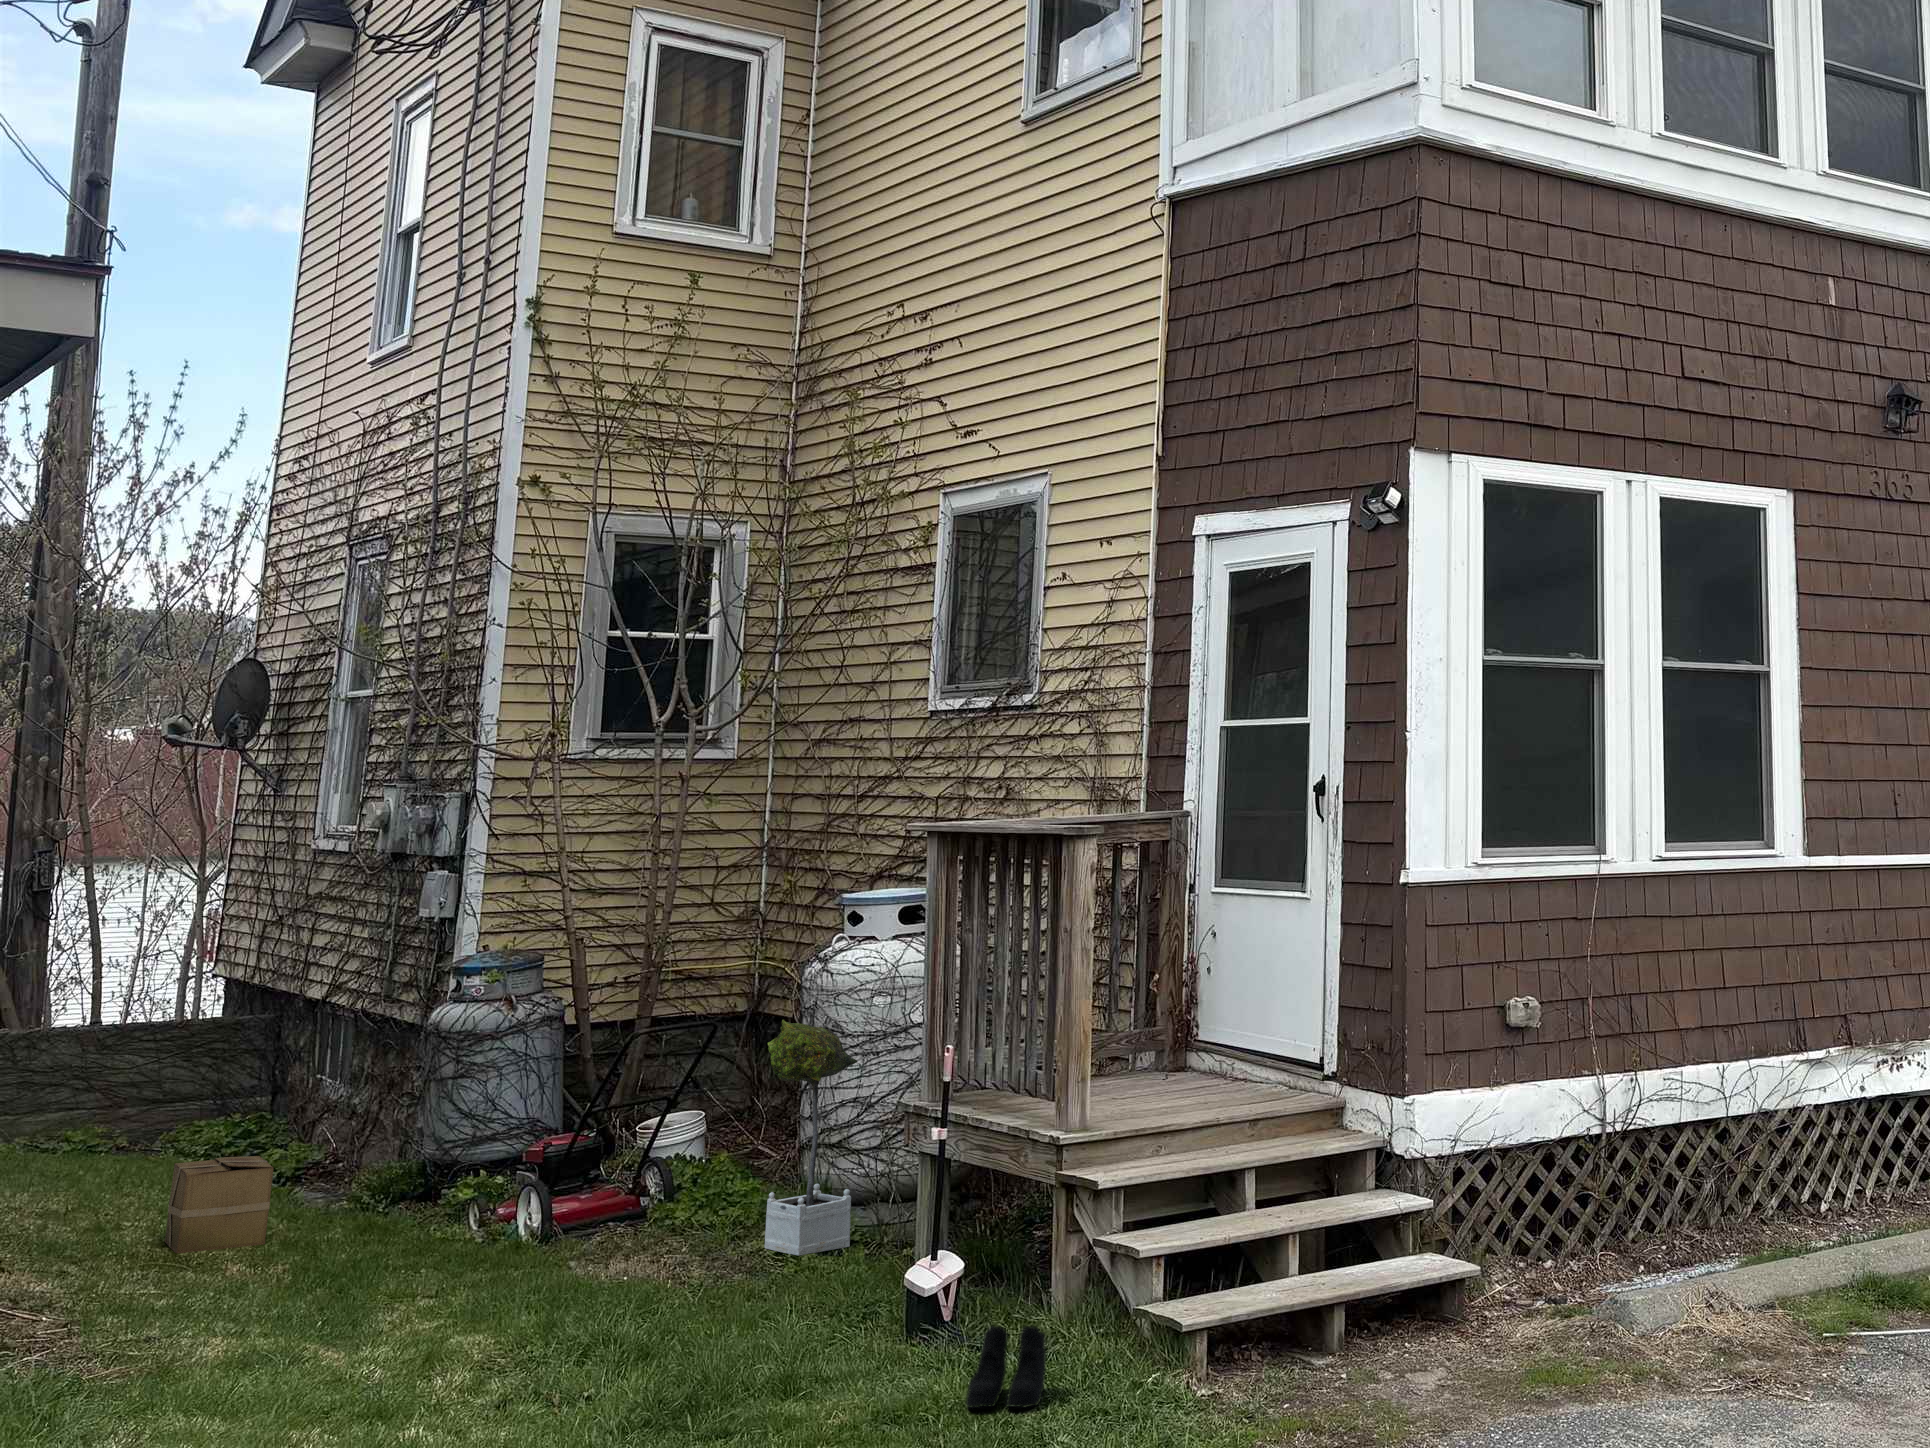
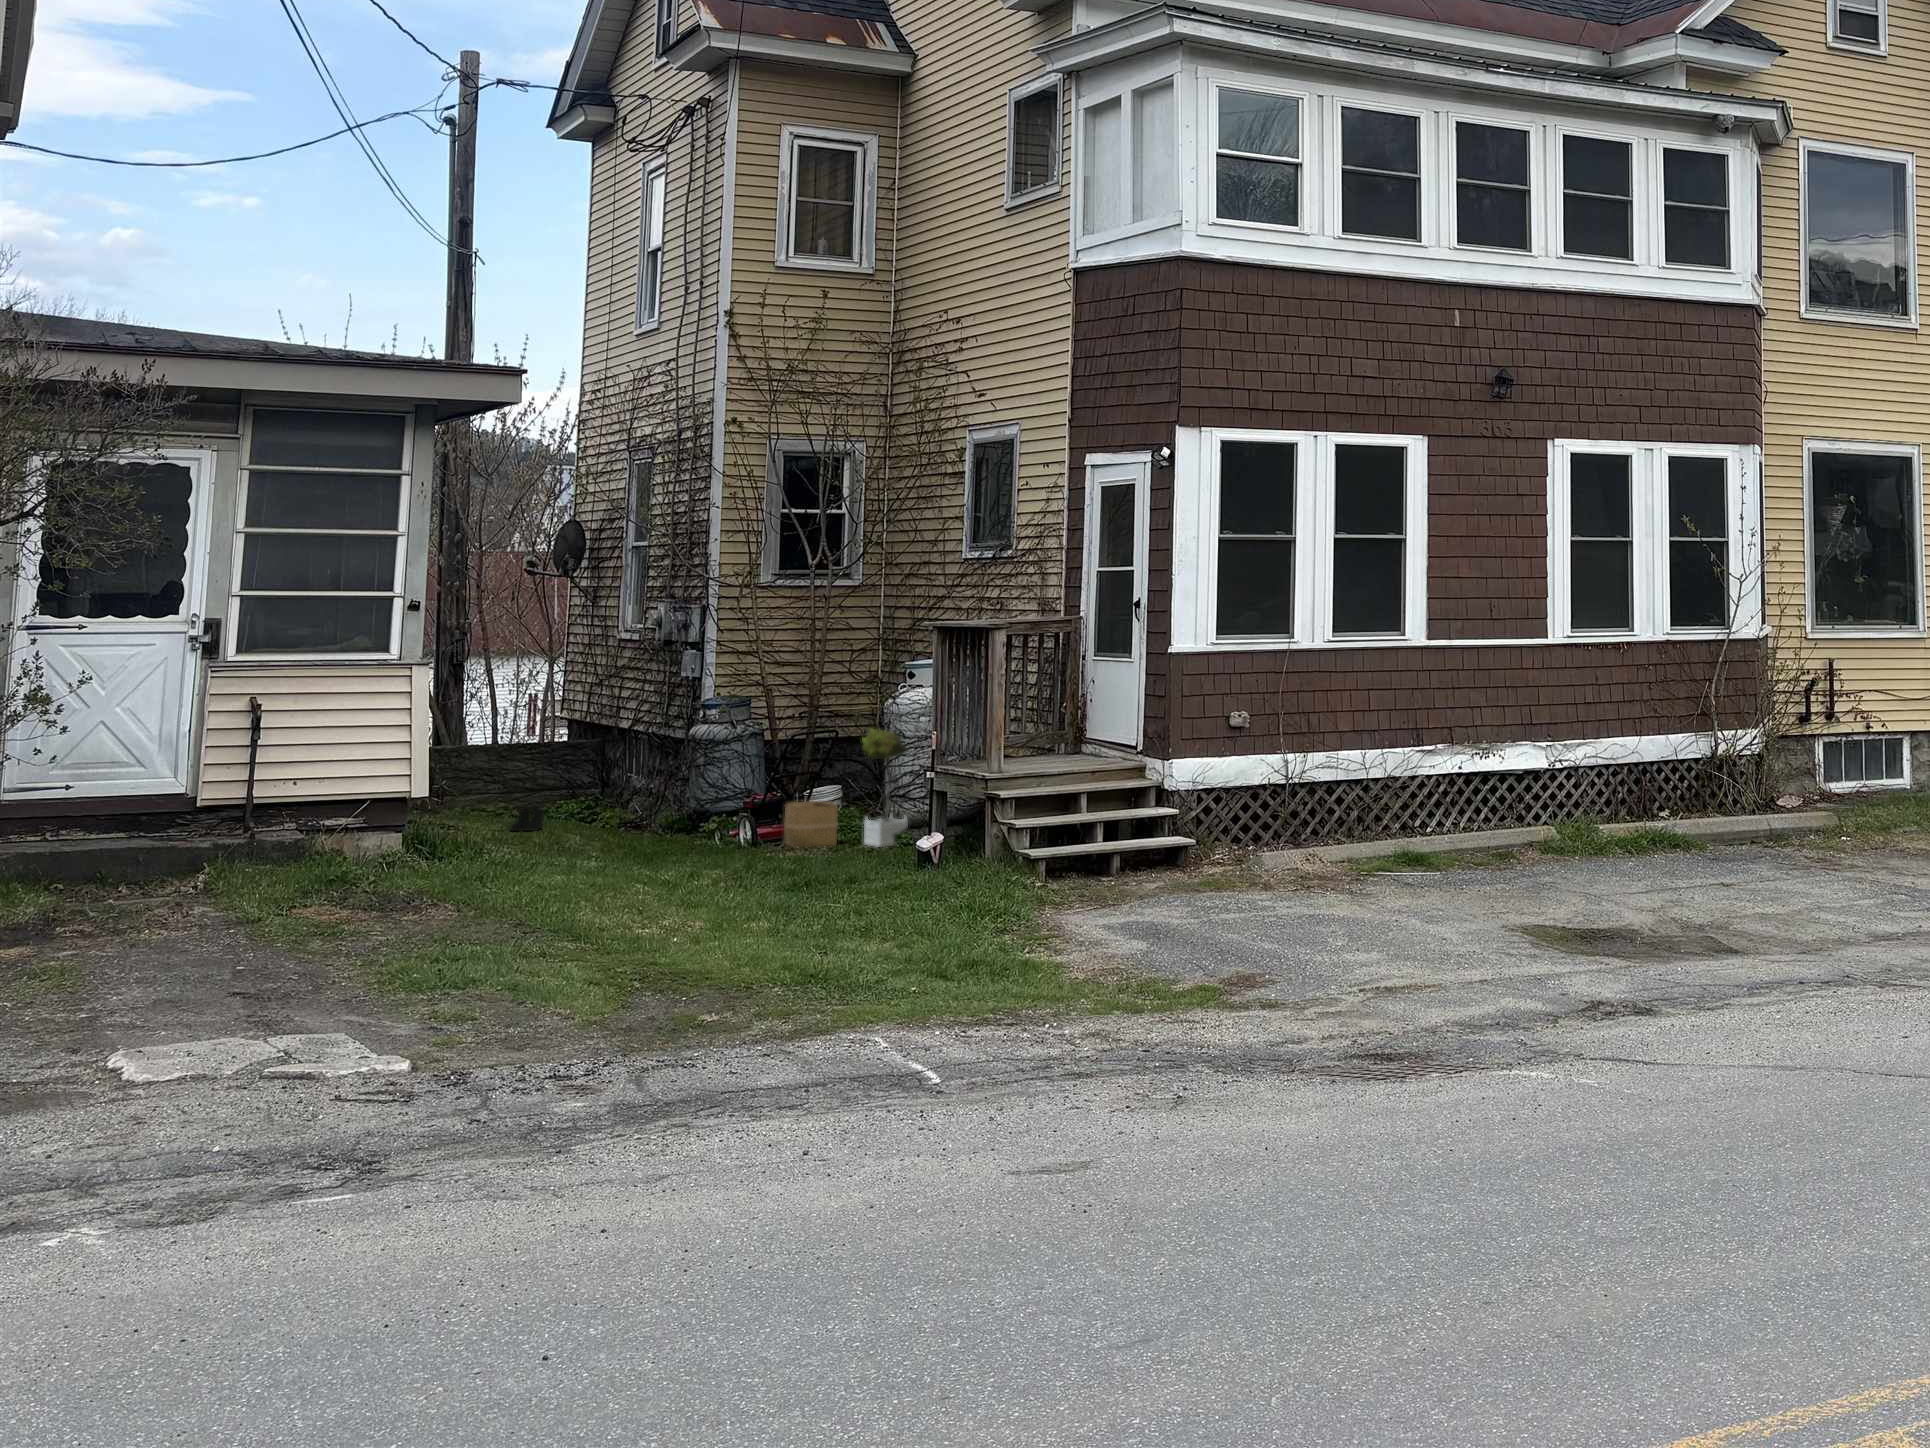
cardboard box: present [165,1156,274,1253] -> present [784,801,838,847]
boots: present [966,1326,1046,1408] -> present [510,806,544,831]

